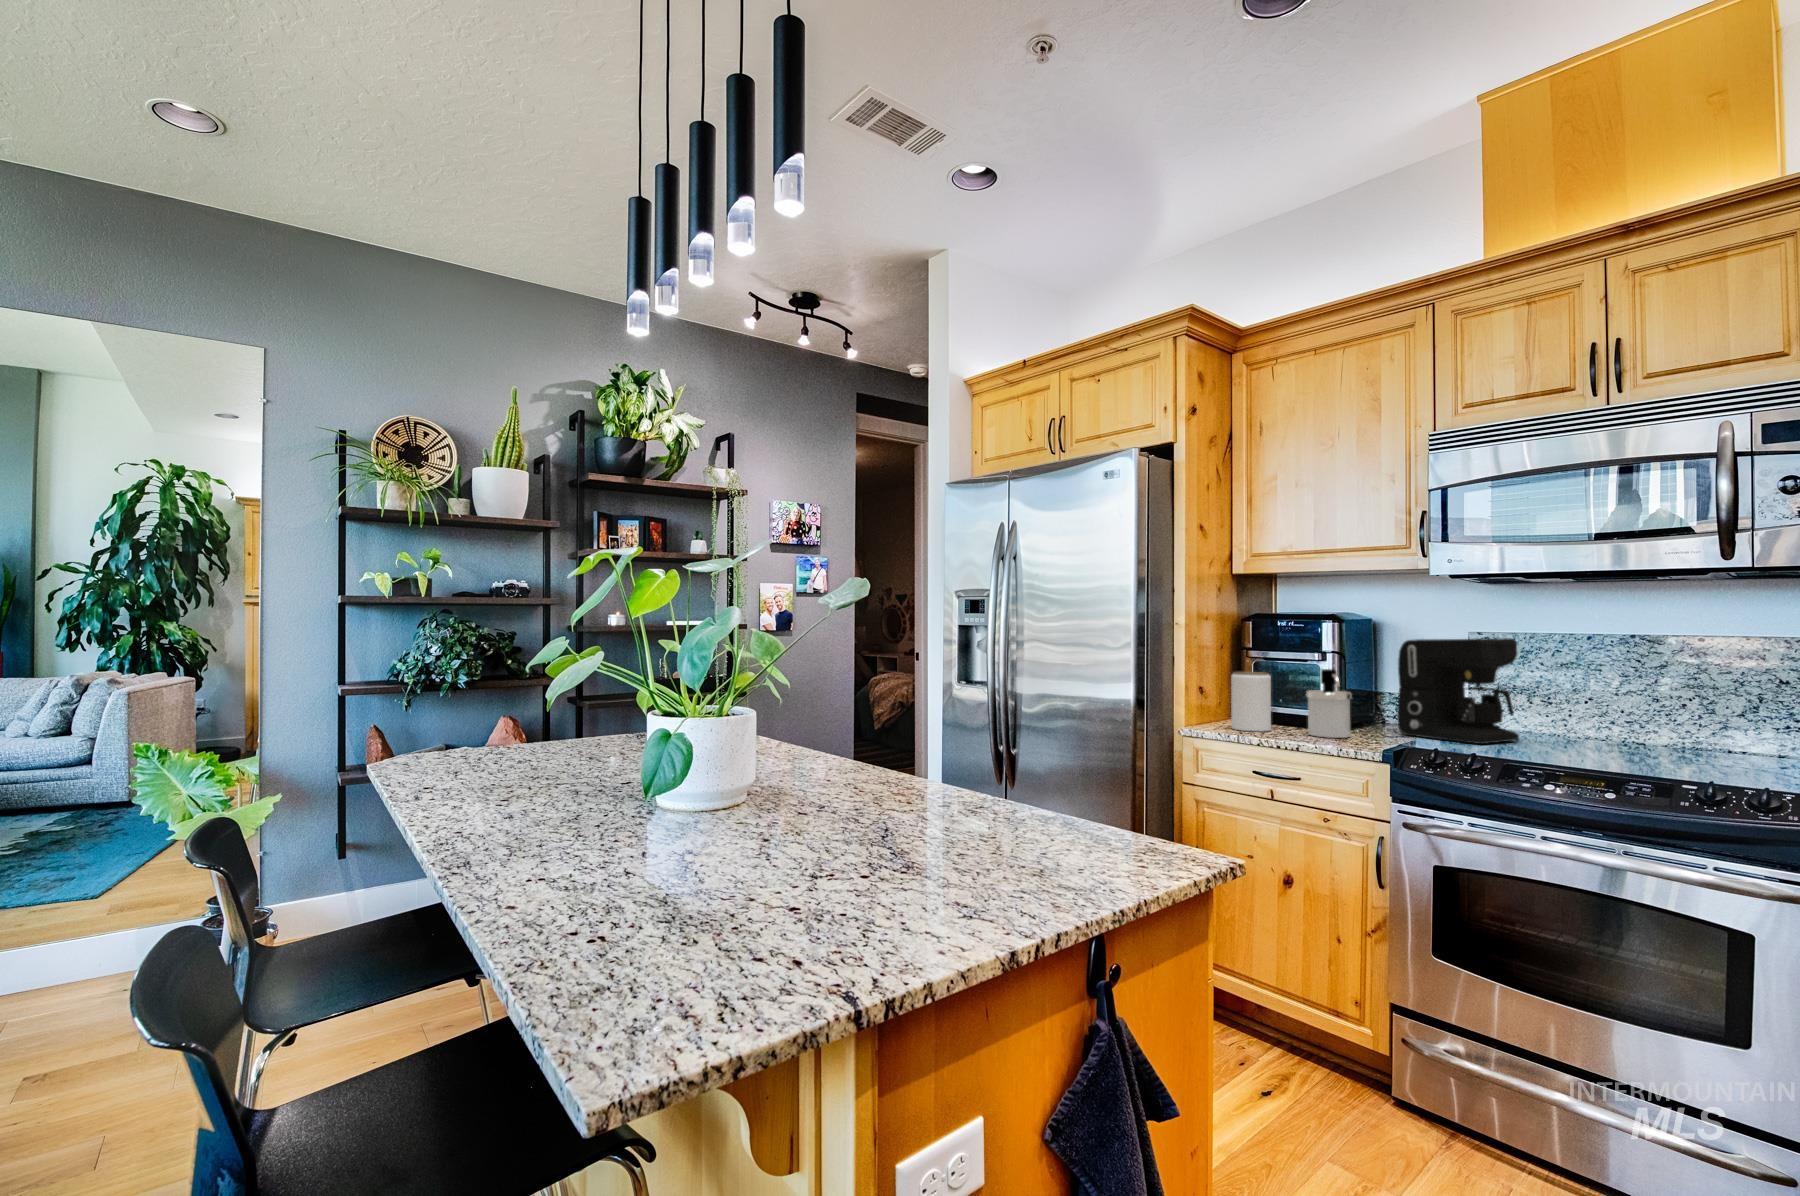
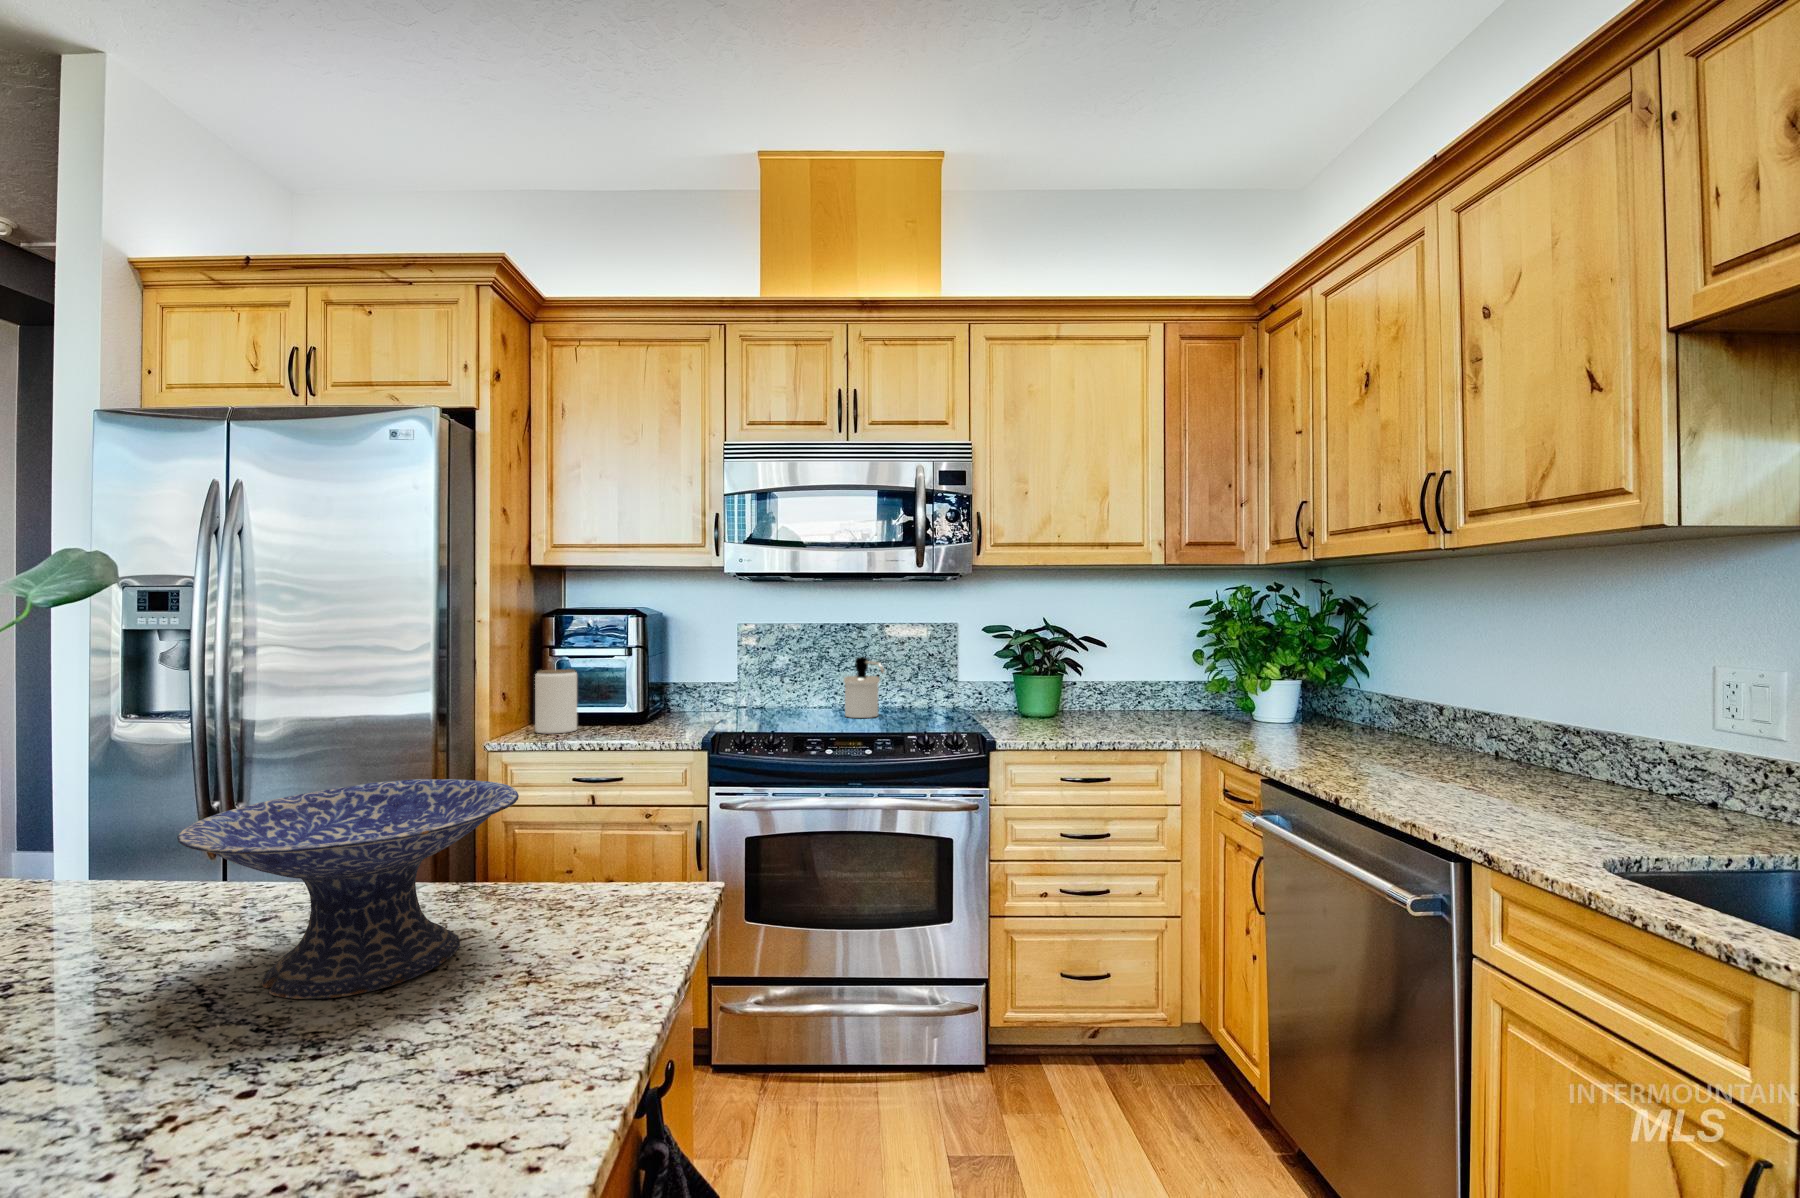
coffee maker: present [1397,638,1519,744] -> none [688,628,777,720]
soap dispenser: present [1306,669,1352,738] -> present [844,657,884,718]
decorative bowl: none [873,725,1067,855] -> present [177,779,519,999]

